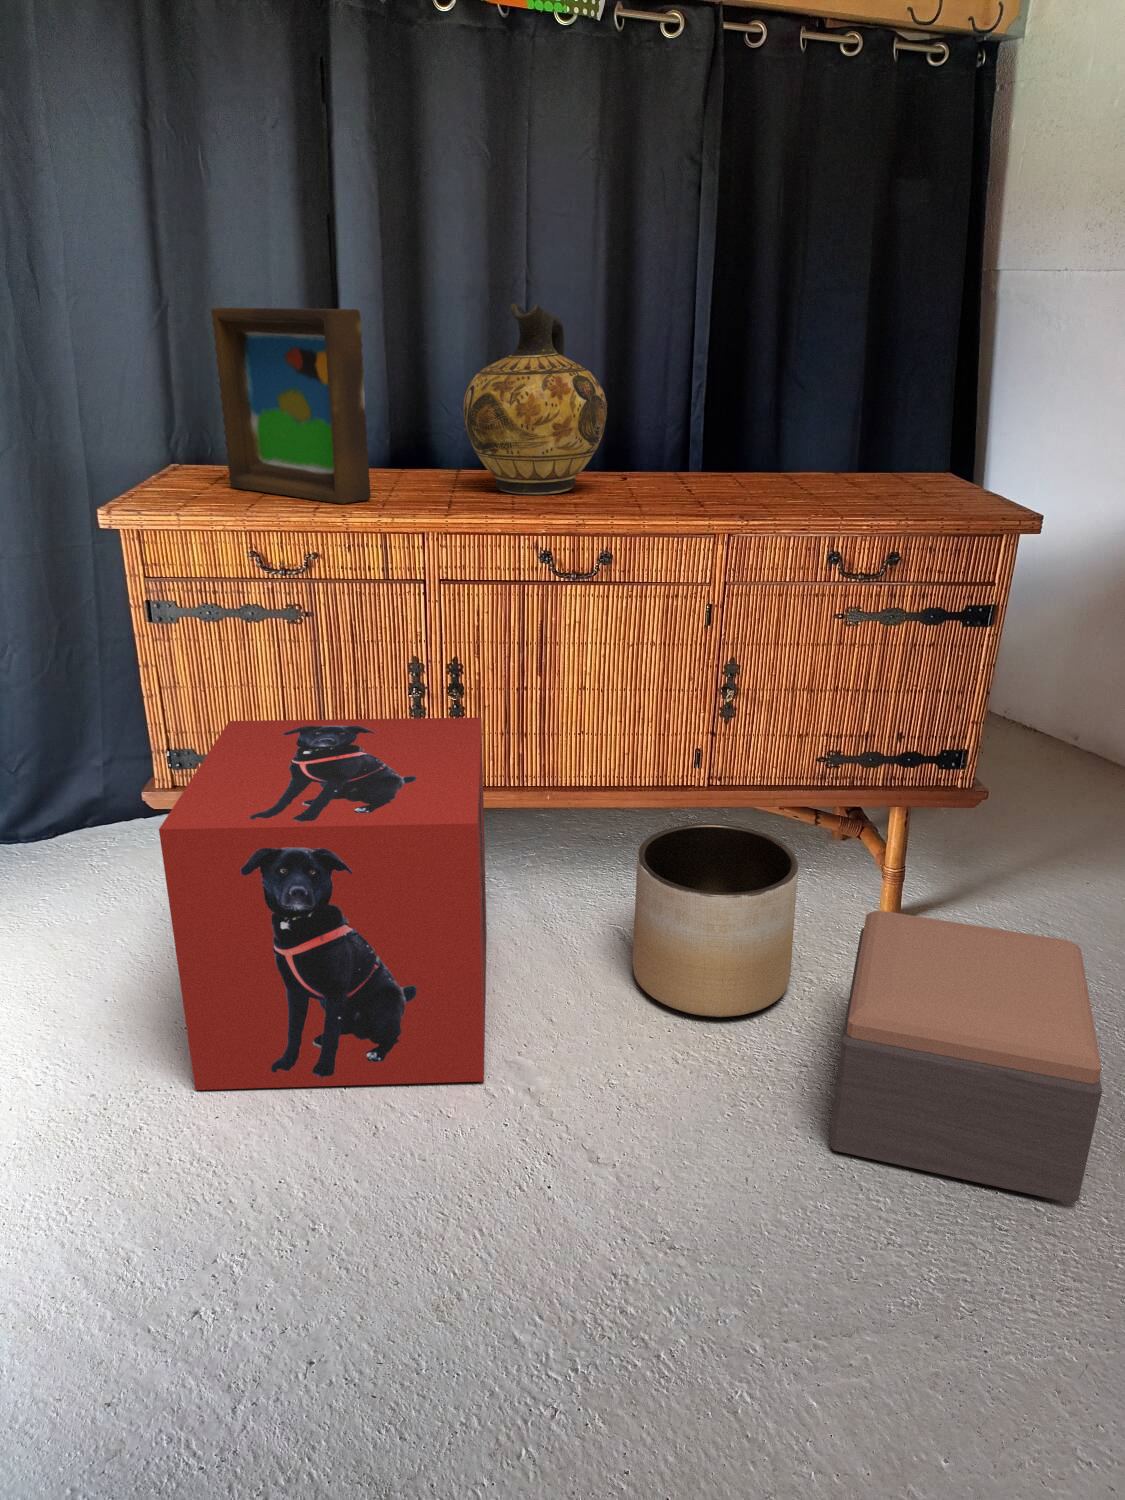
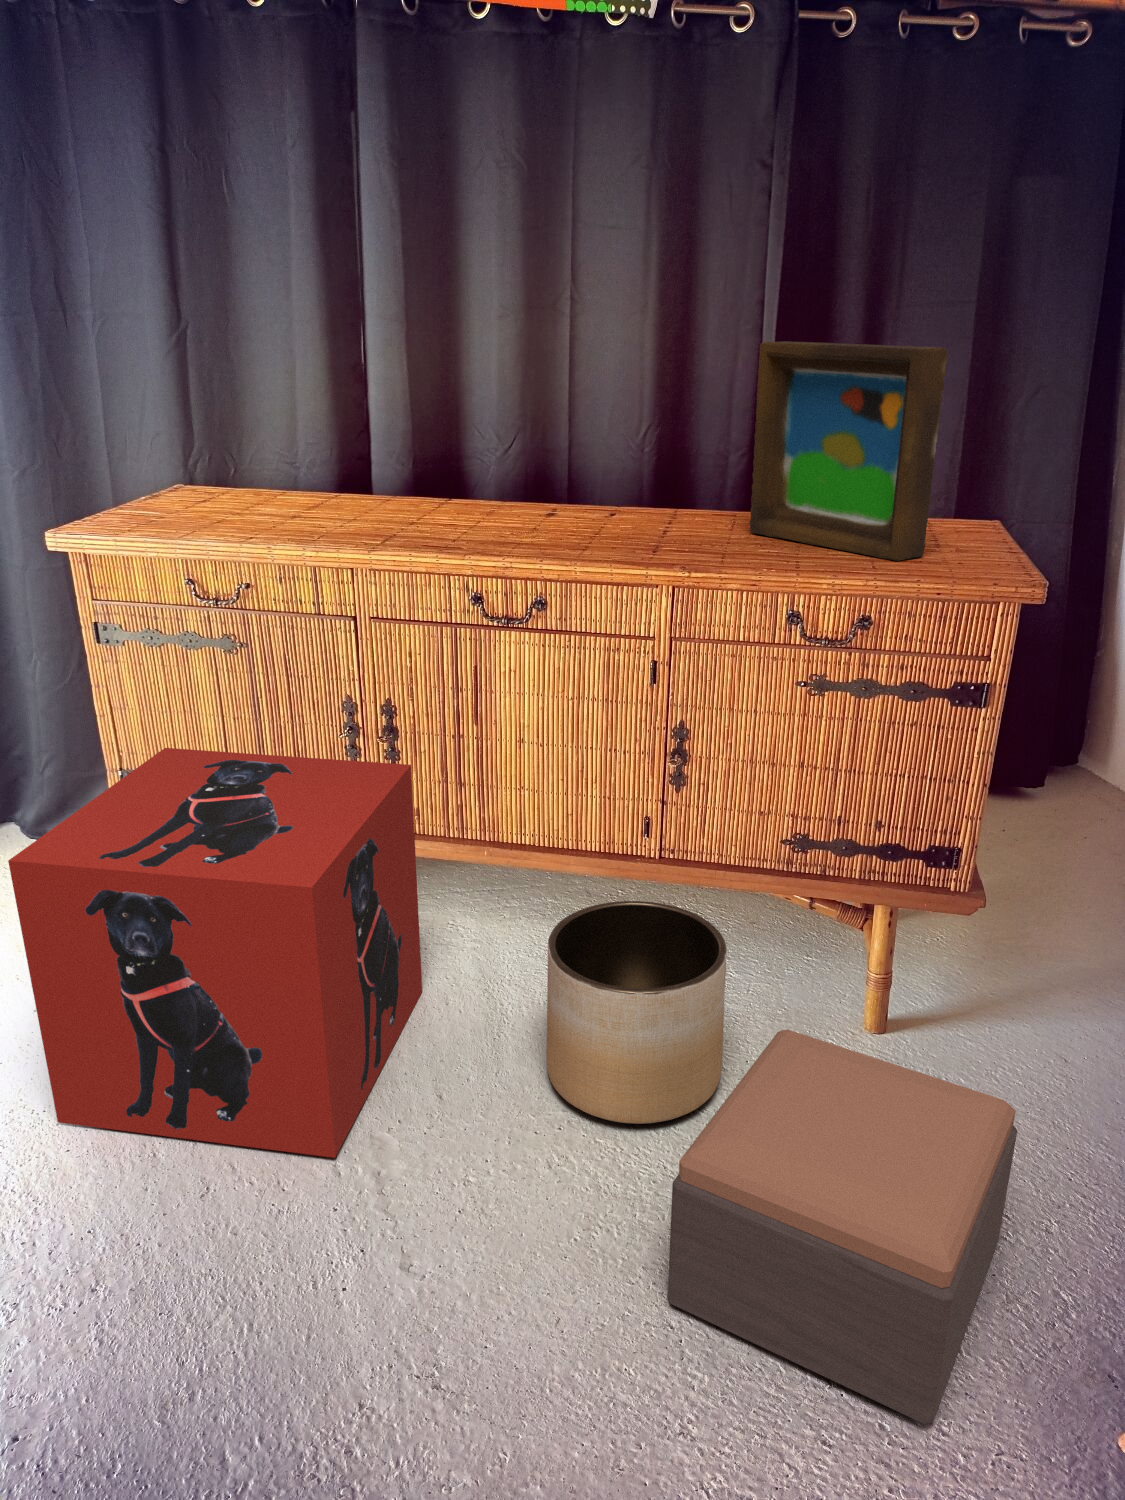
ceramic jug: present [463,304,607,495] -> none [431,325,585,529]
picture frame: present [211,308,371,504] -> present [750,341,947,561]

